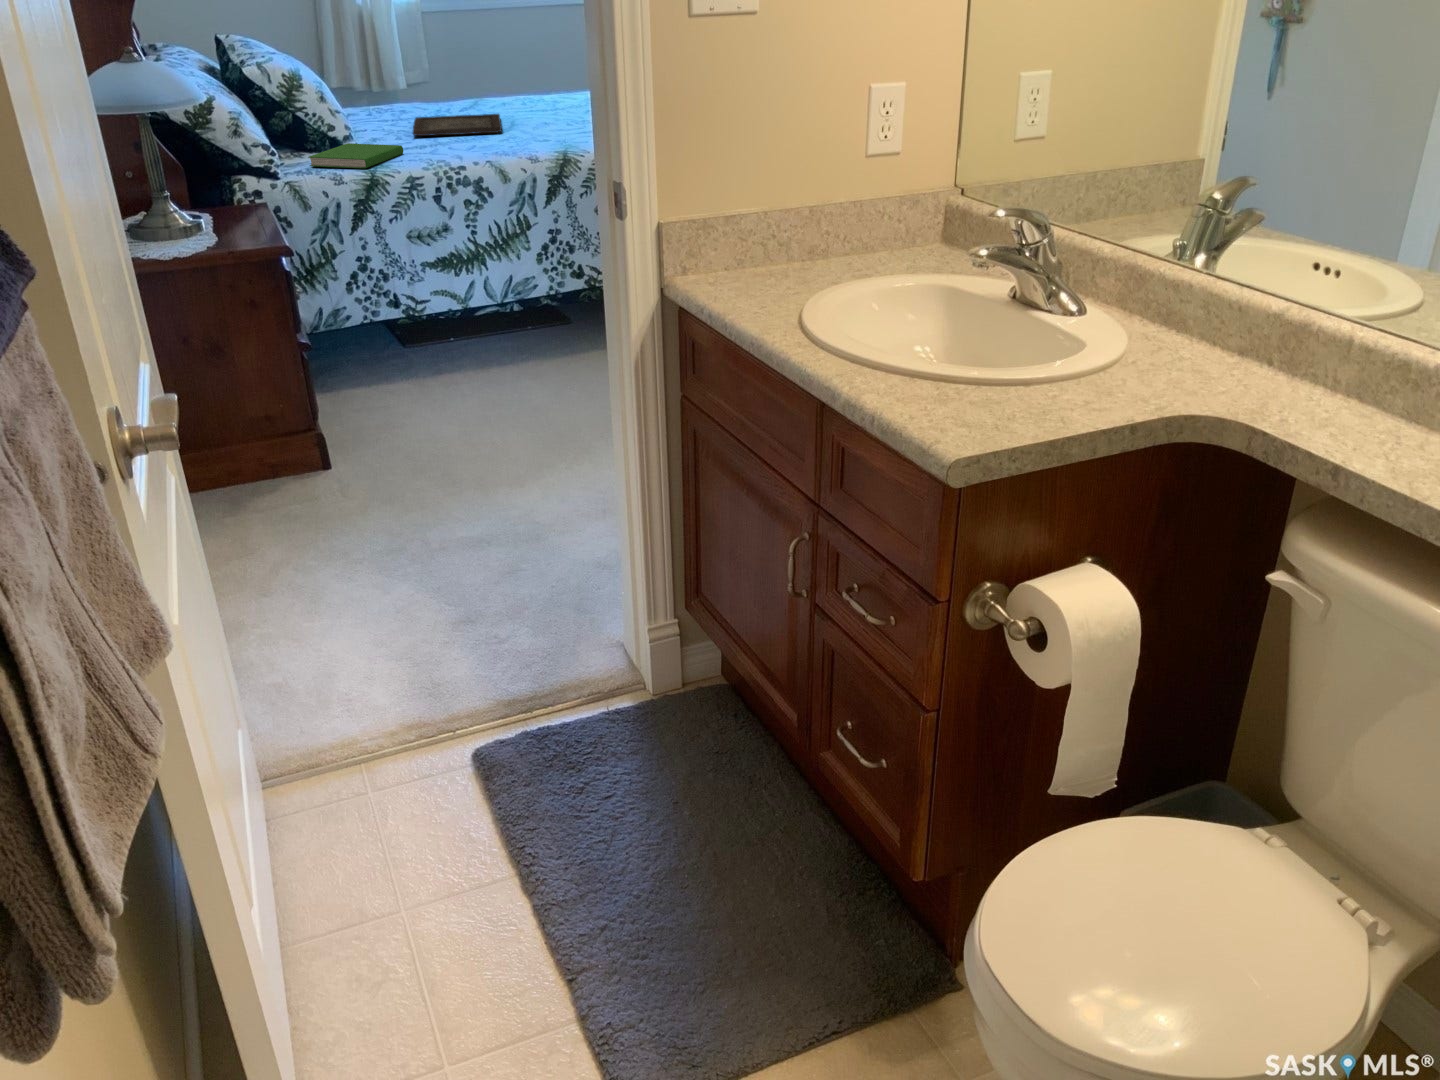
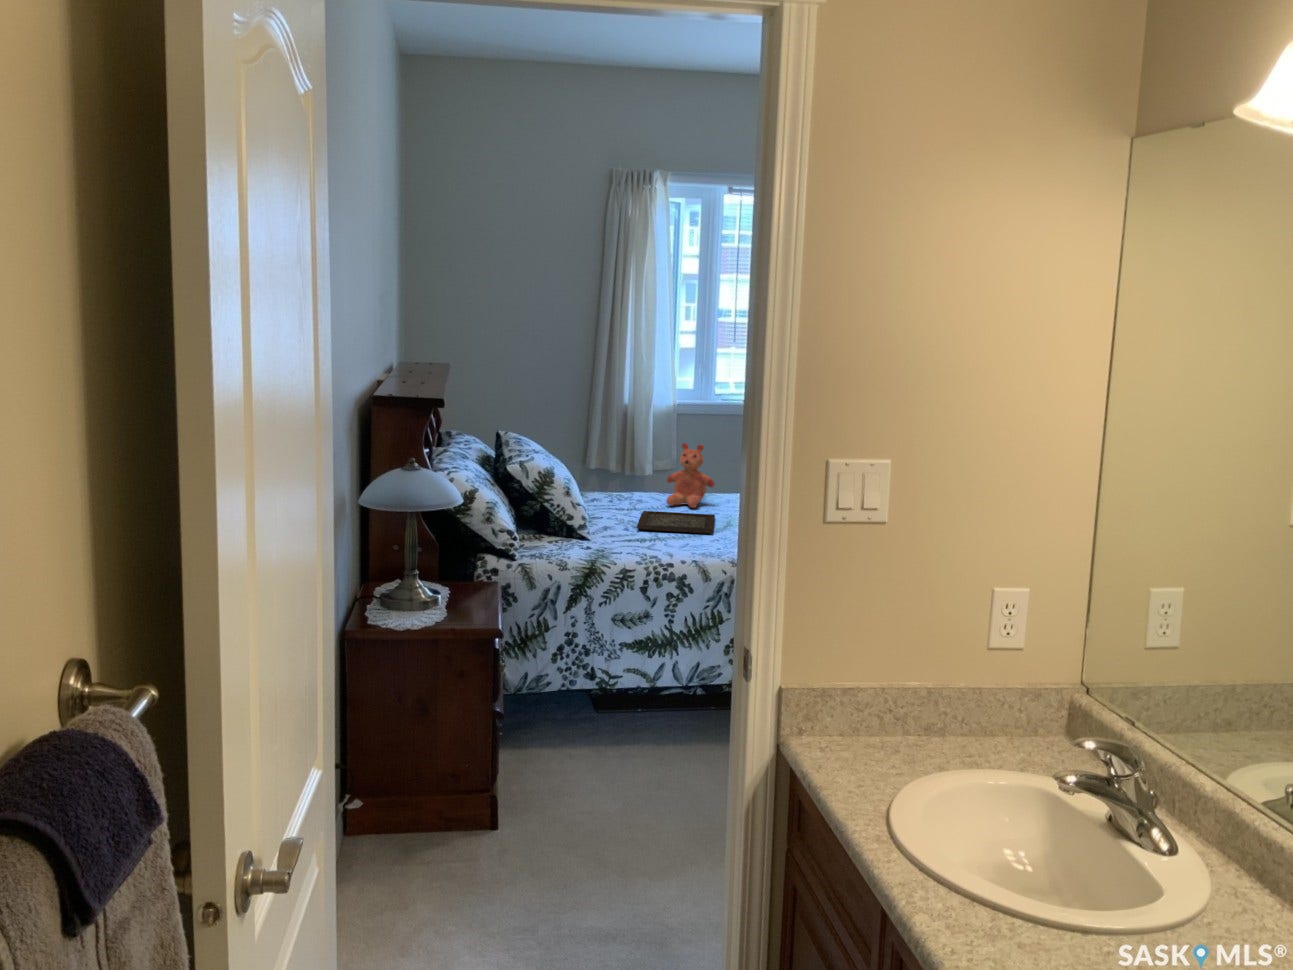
teddy bear: none [435,31,493,111] -> present [666,443,715,508]
hardcover book: present [308,143,403,168] -> none [543,532,624,558]

